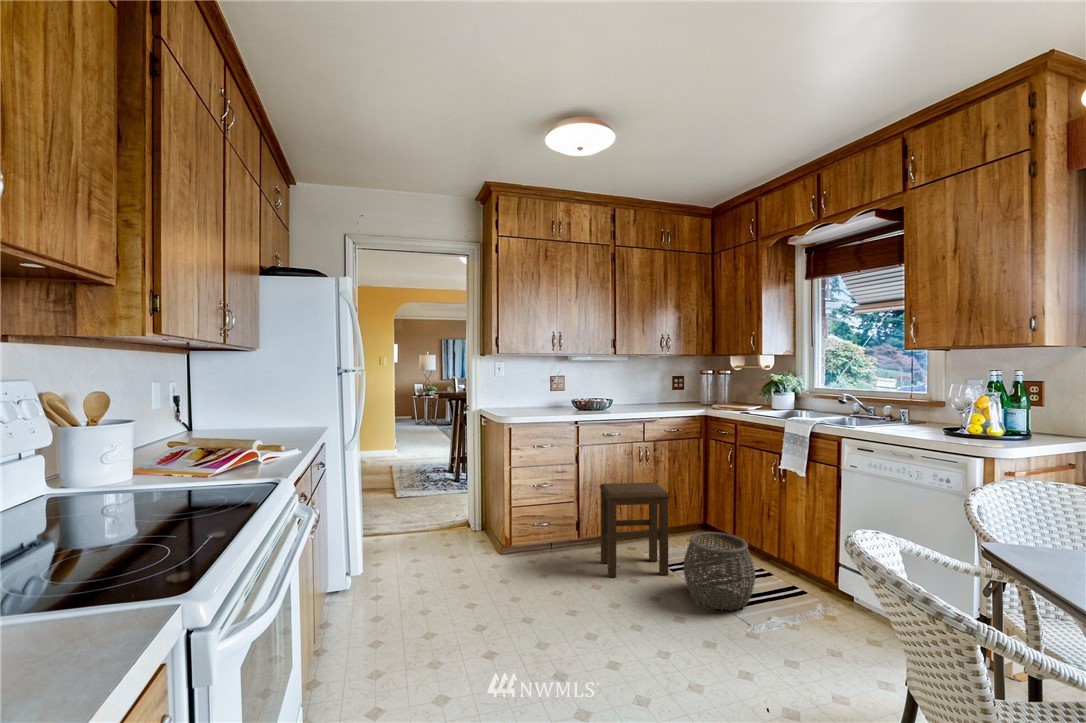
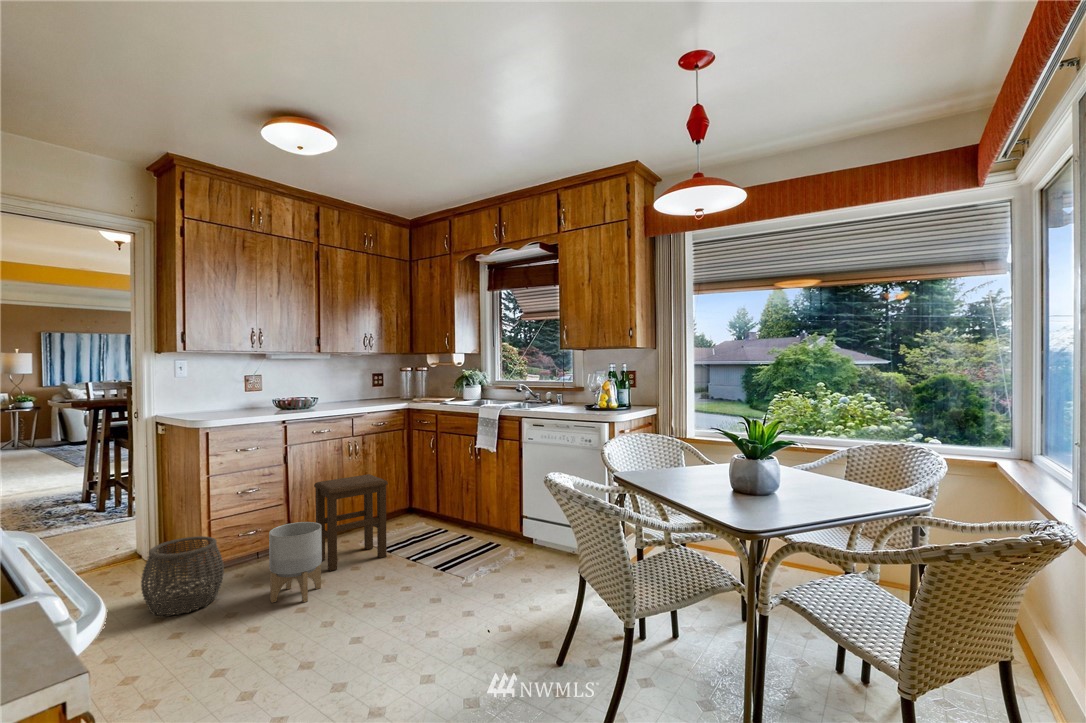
planter: none [549,523,596,606] -> present [269,522,322,603]
woven basket: present [684,532,755,610] -> present [141,536,224,616]

